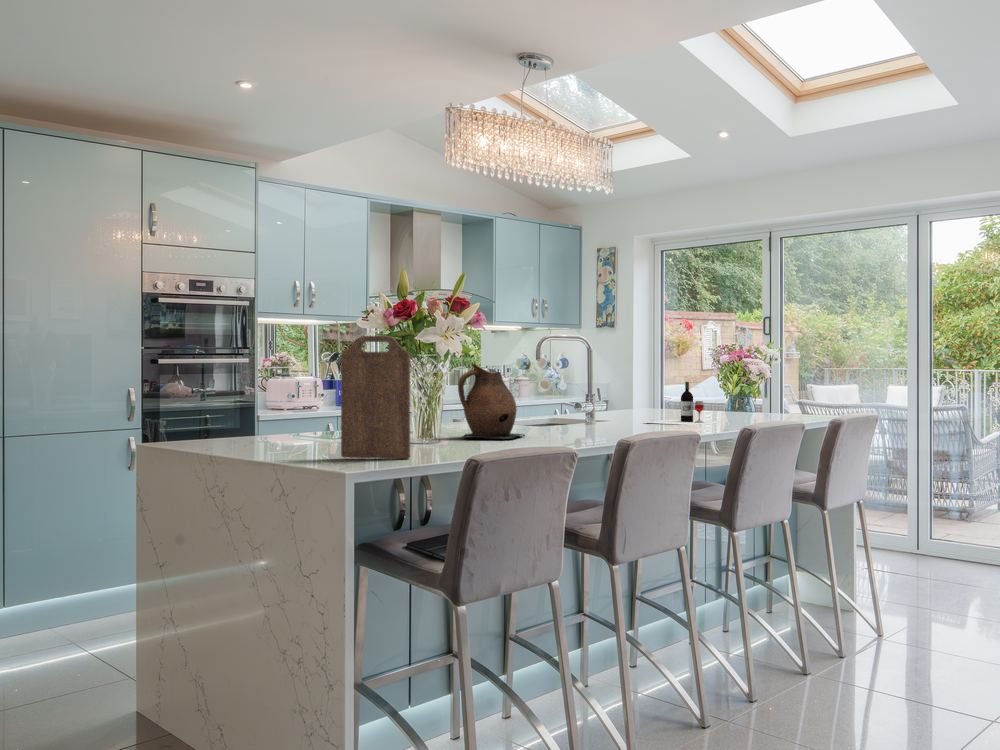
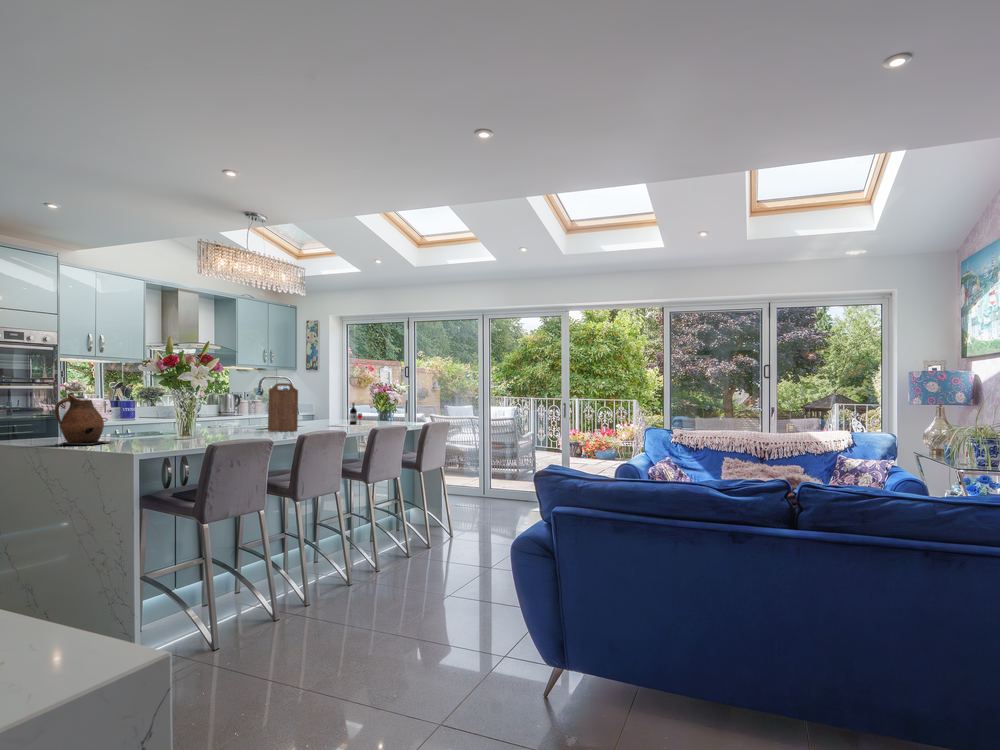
cutting board: present [341,336,410,459] -> present [268,383,298,431]
ceramic pitcher: present [458,364,525,440] -> present [55,394,110,445]

